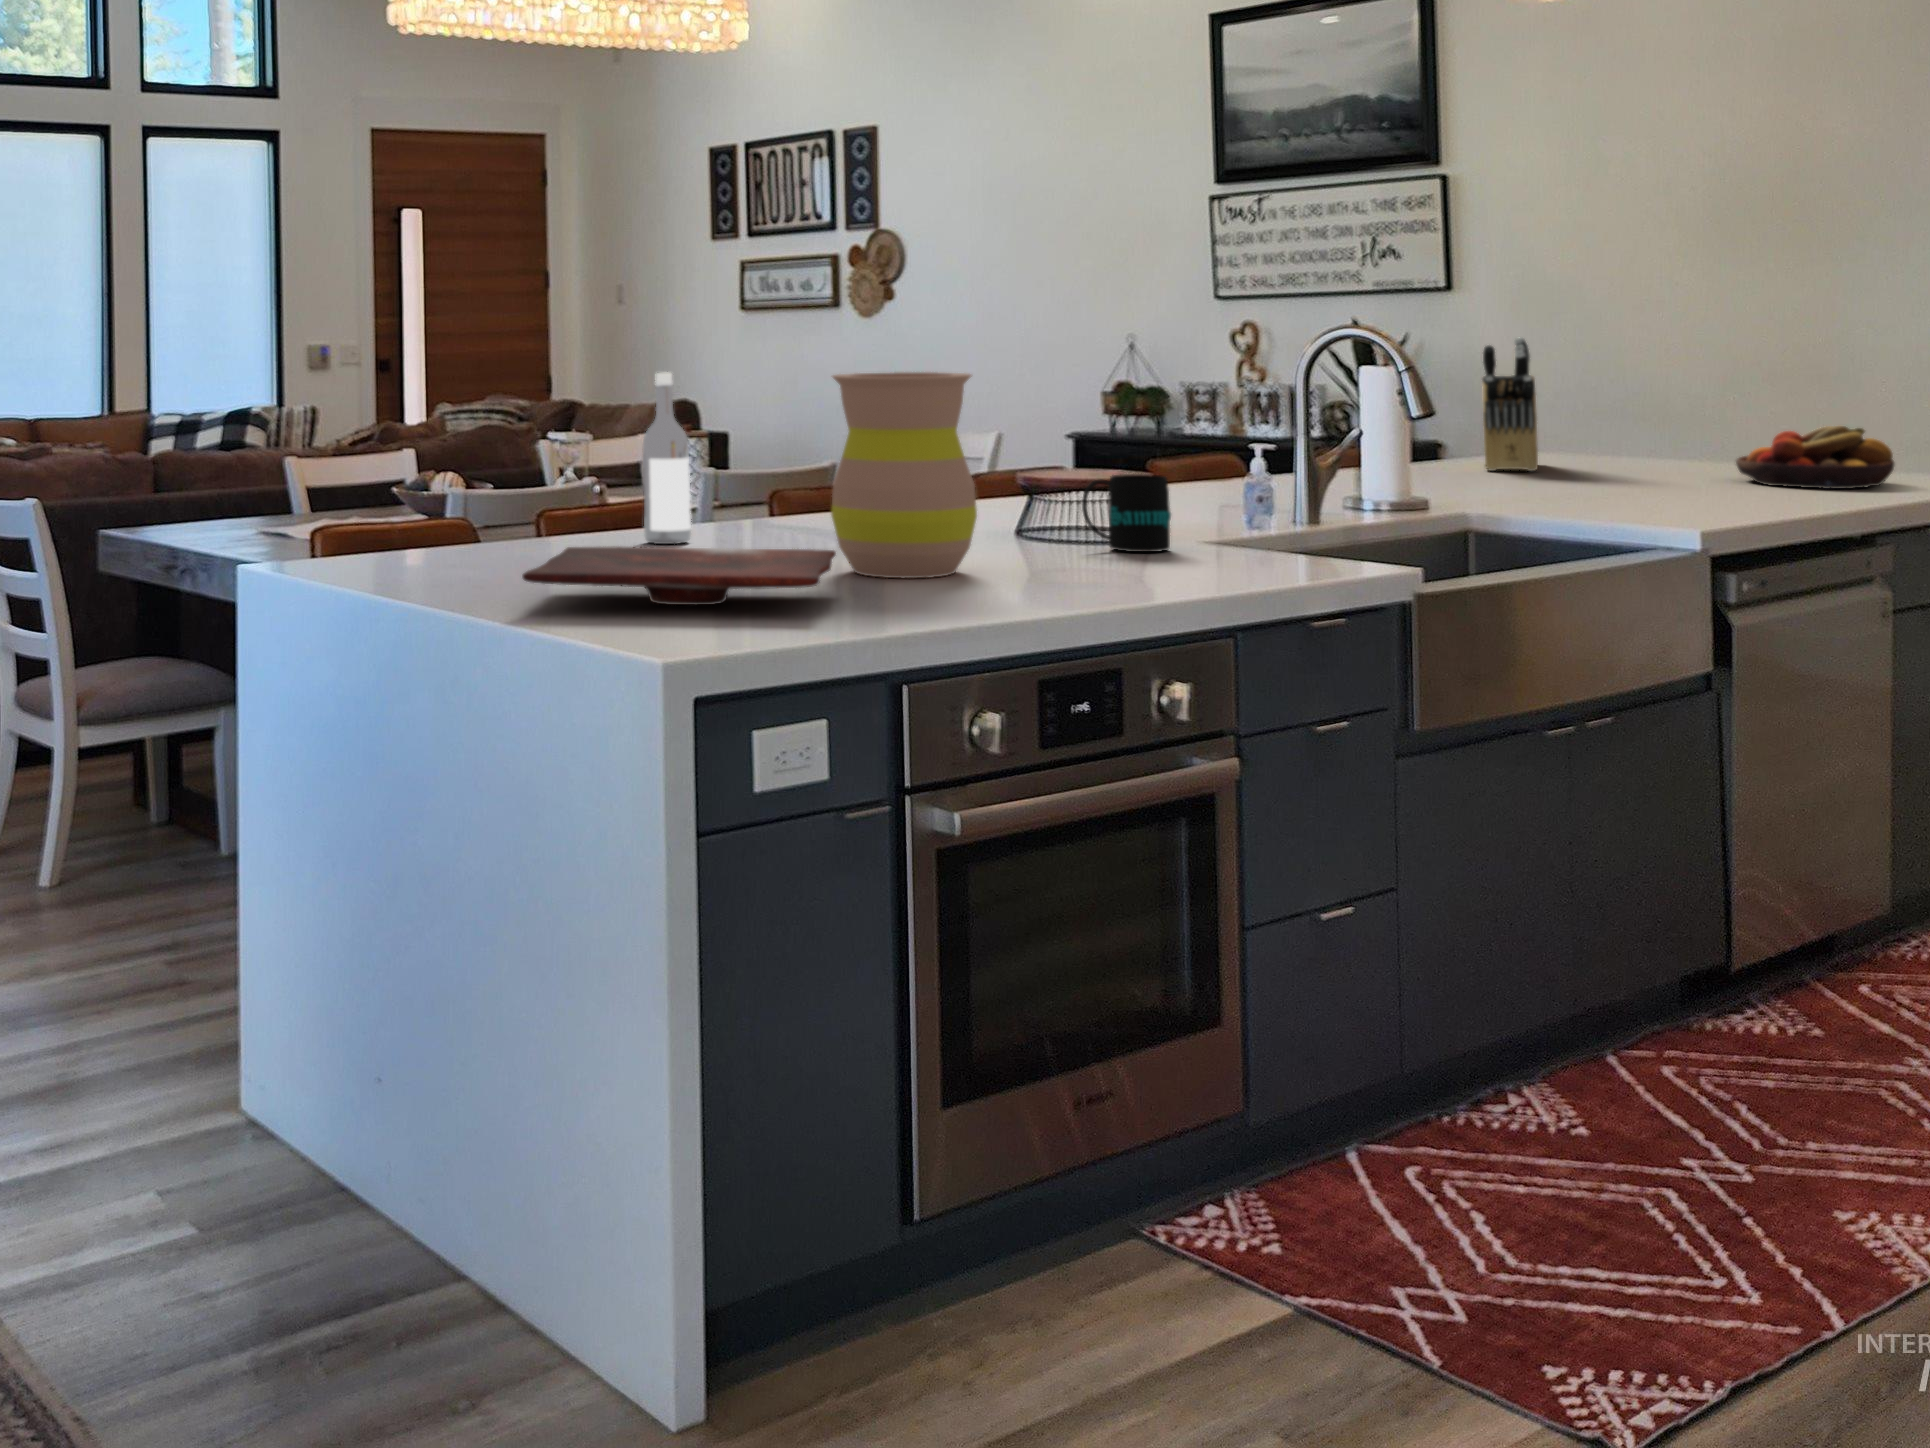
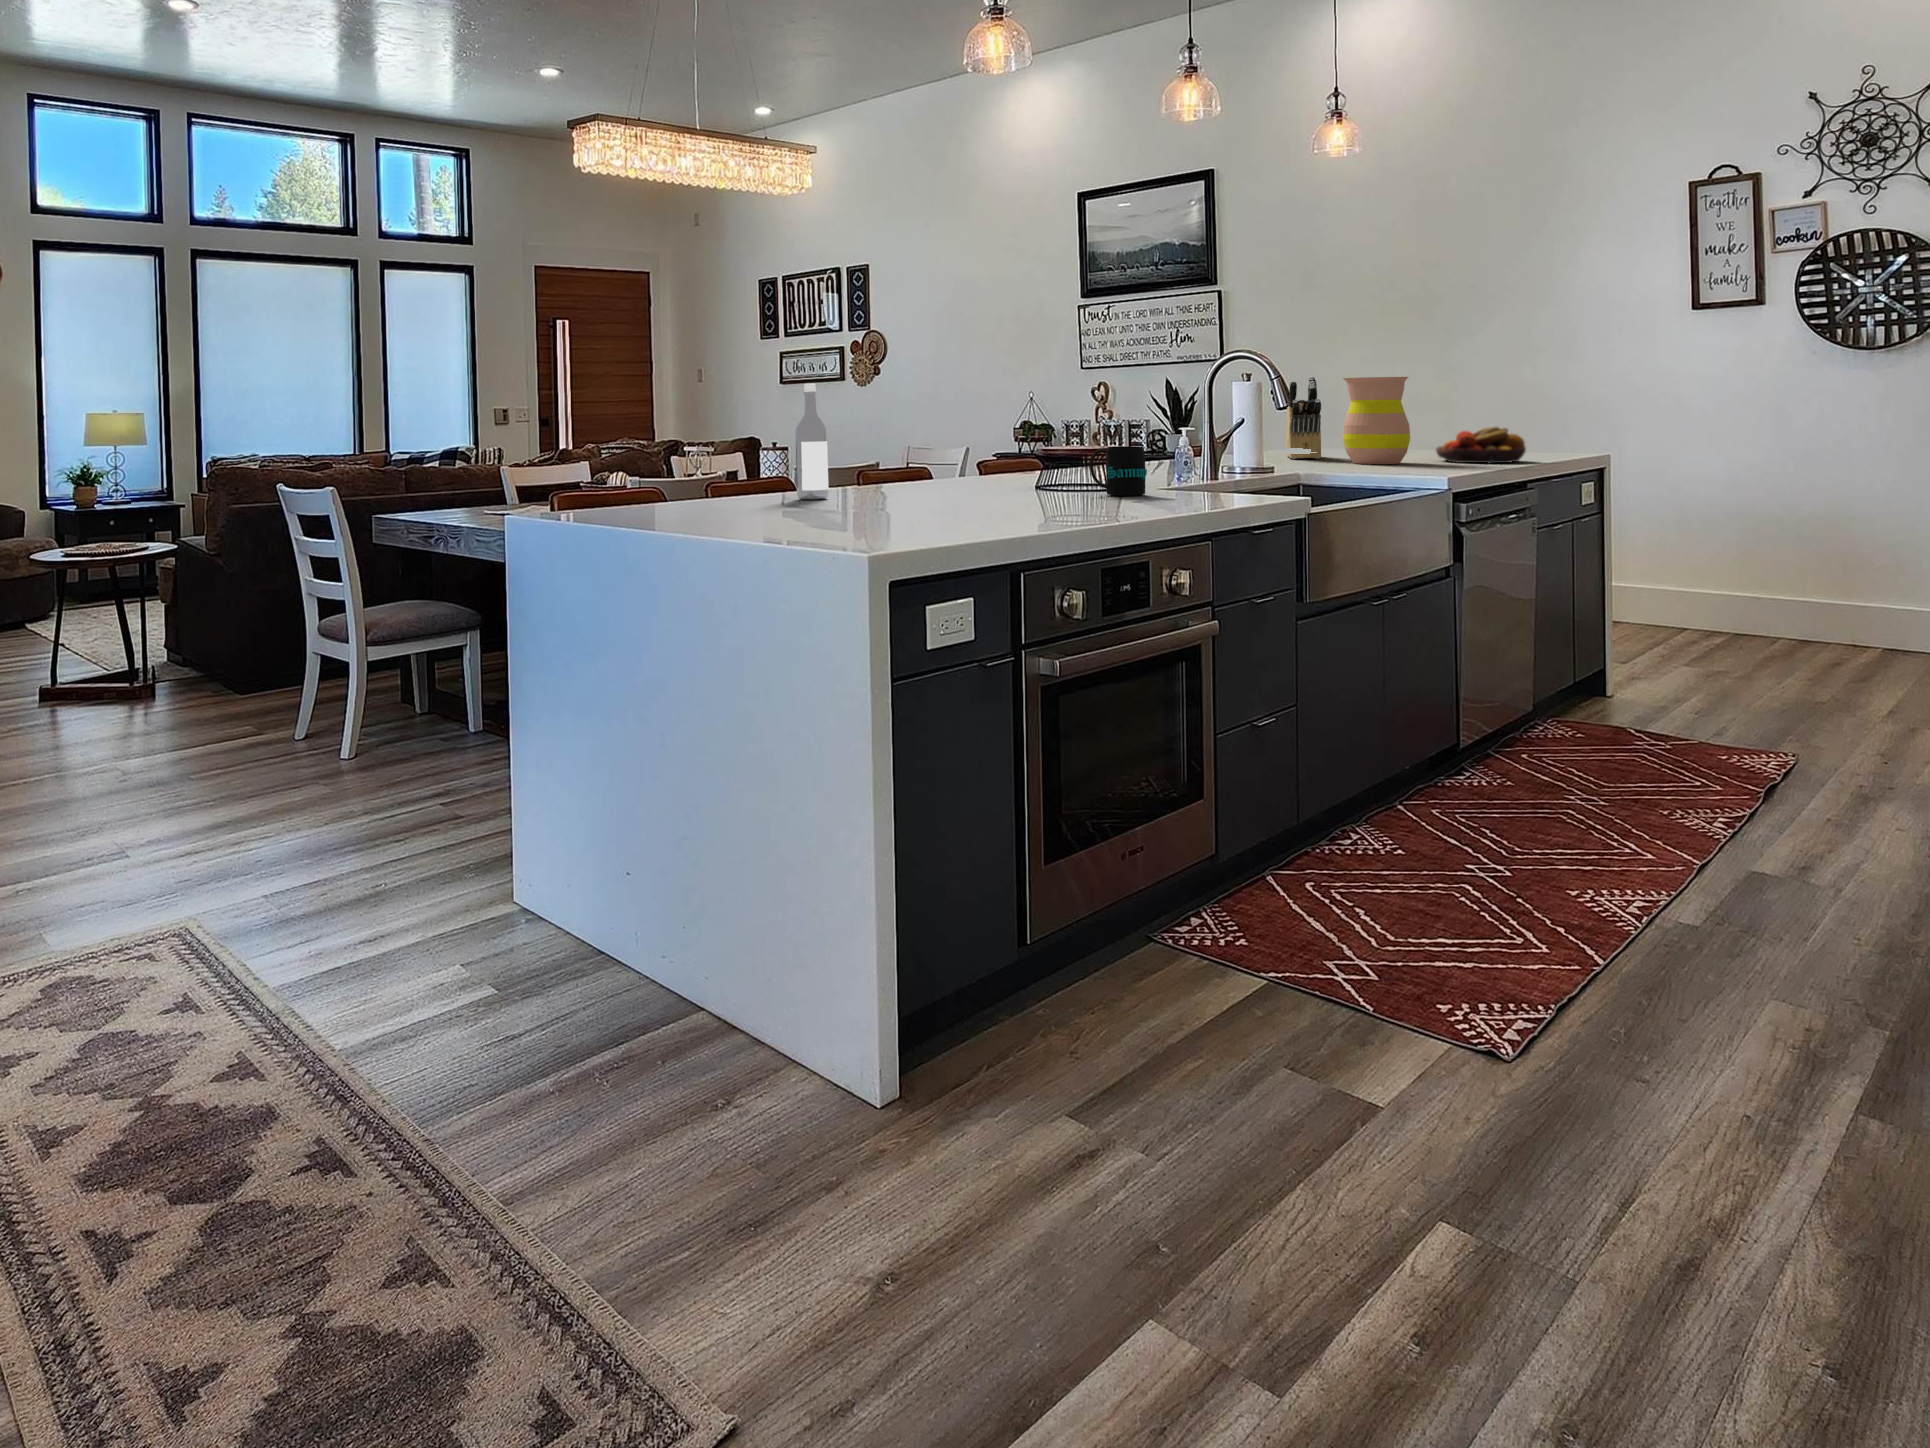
vase: present [831,372,977,578] -> present [1343,377,1410,464]
cutting board: present [522,546,836,605] -> none [745,488,956,524]

